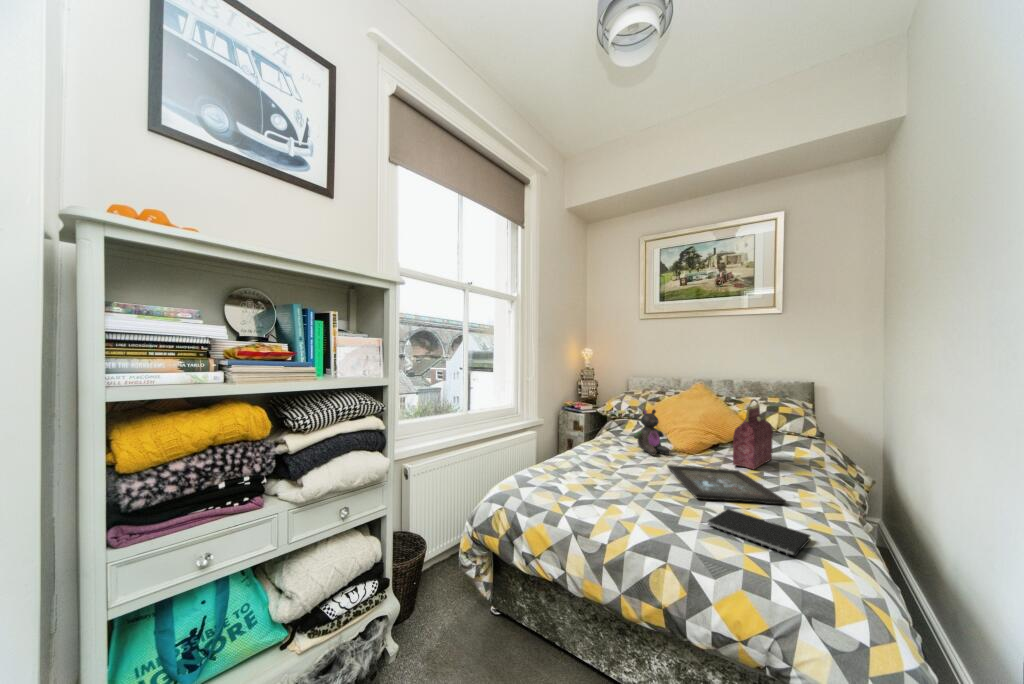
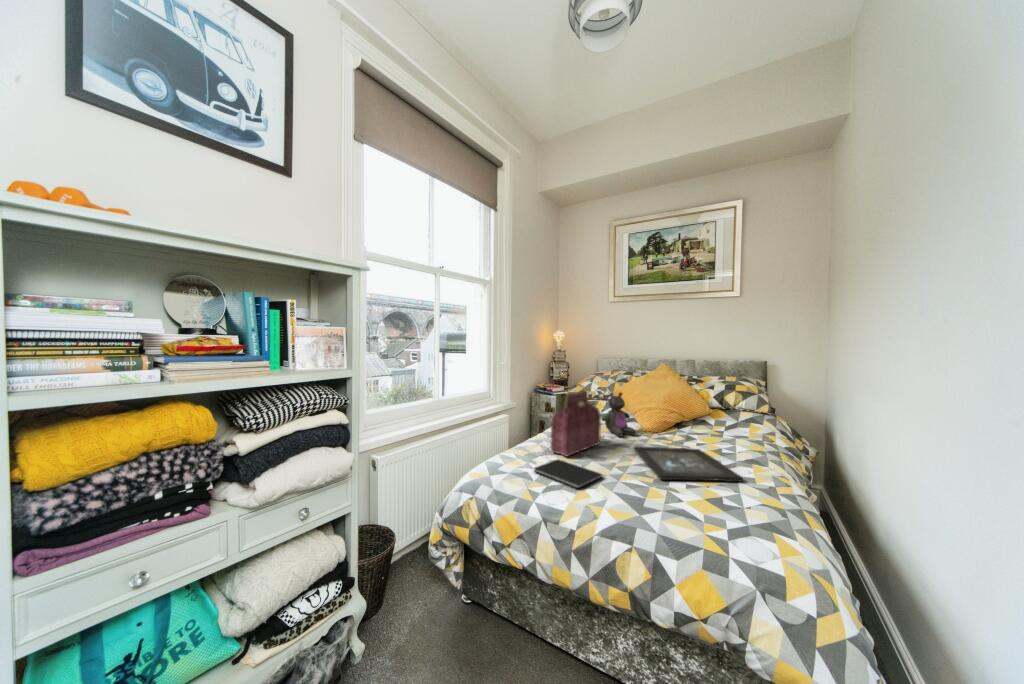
handbag: present [733,399,772,469] -> present [551,385,601,457]
notebook: present [708,509,811,556] -> present [534,459,602,488]

